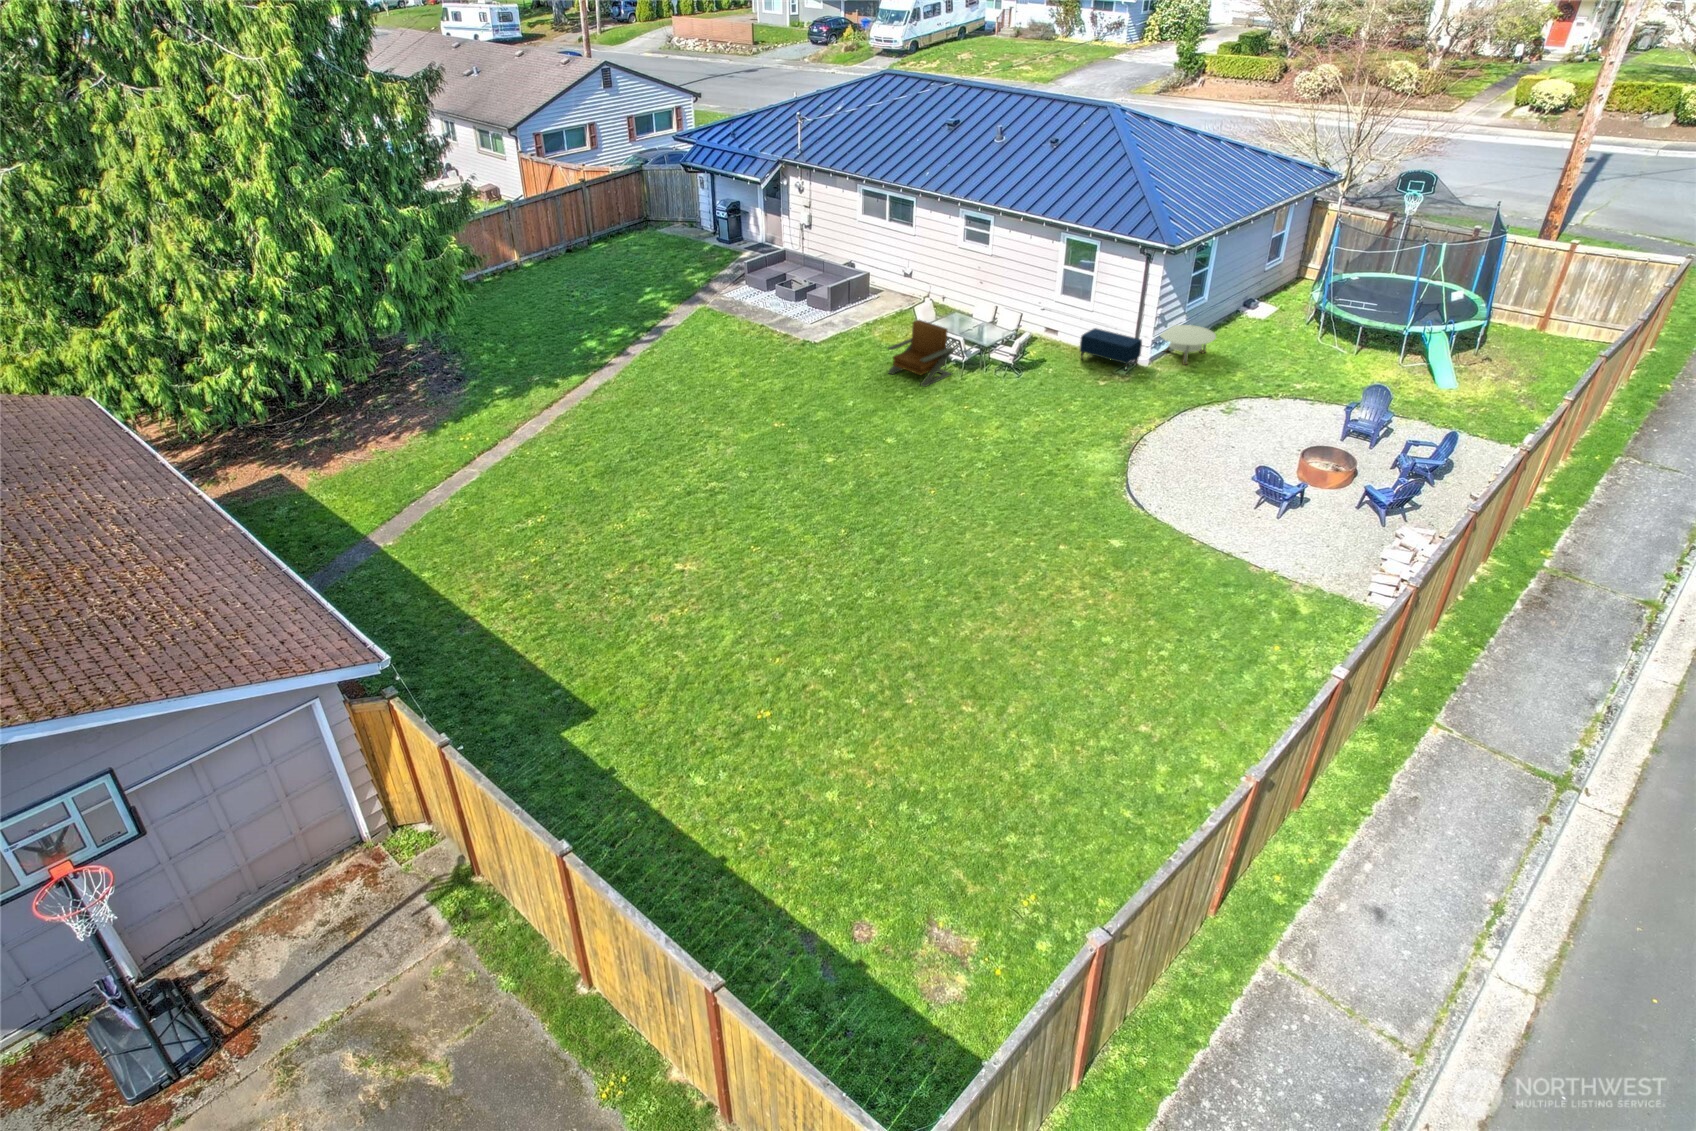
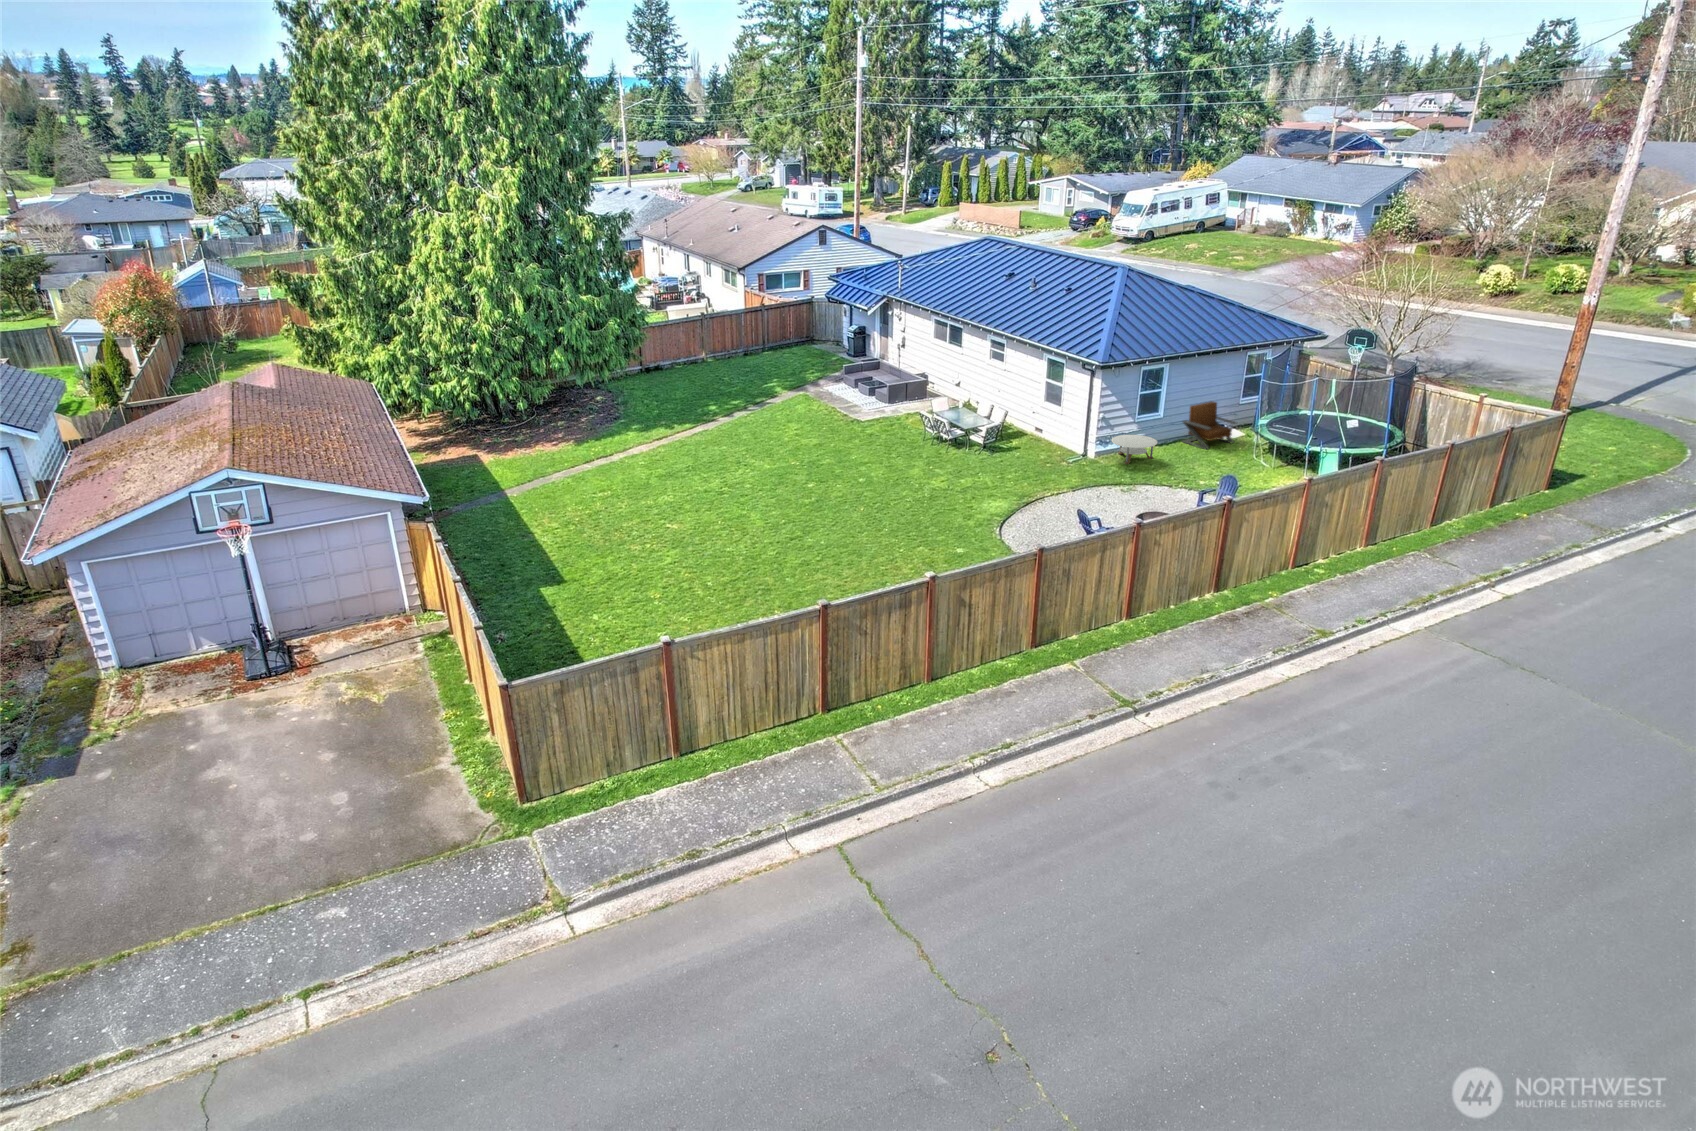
lounge chair: present [888,320,954,387] -> present [1182,401,1236,450]
bench: present [1080,328,1142,370] -> none [1047,429,1092,463]

